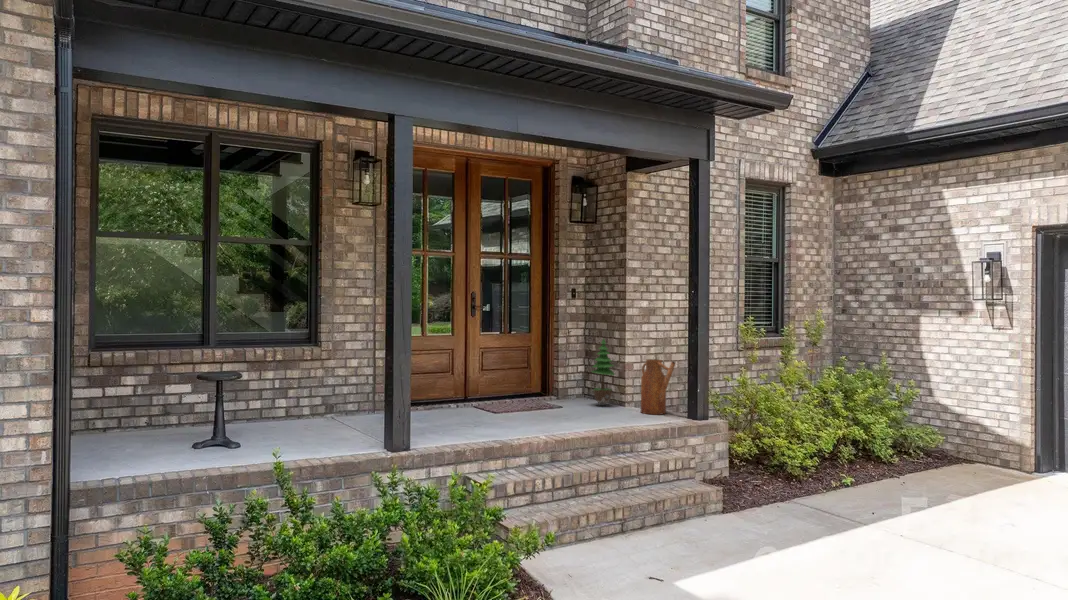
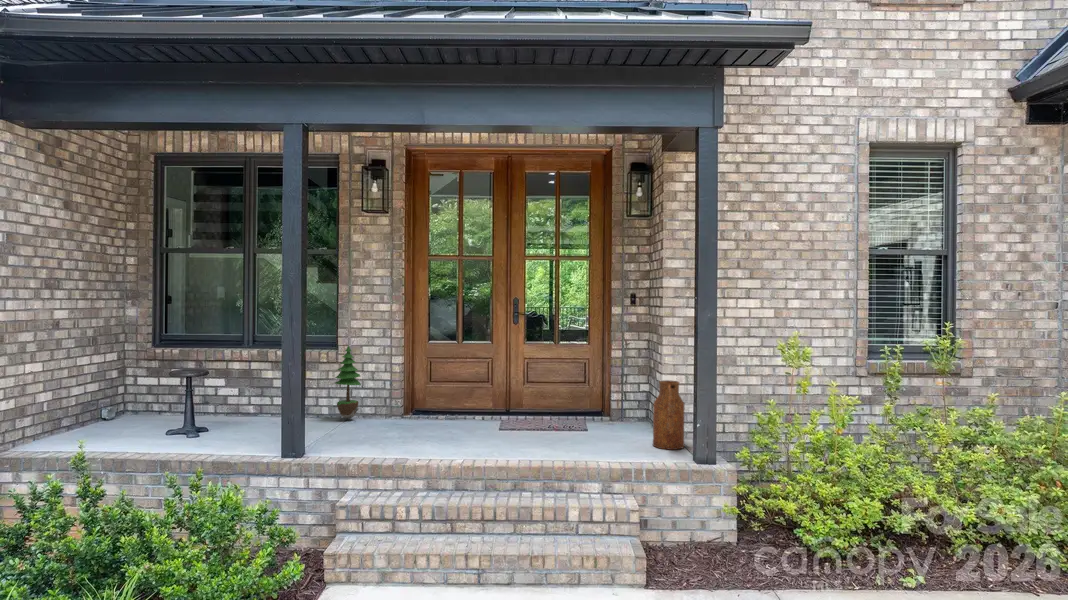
potted tree: present [592,339,614,405] -> present [335,345,361,420]

